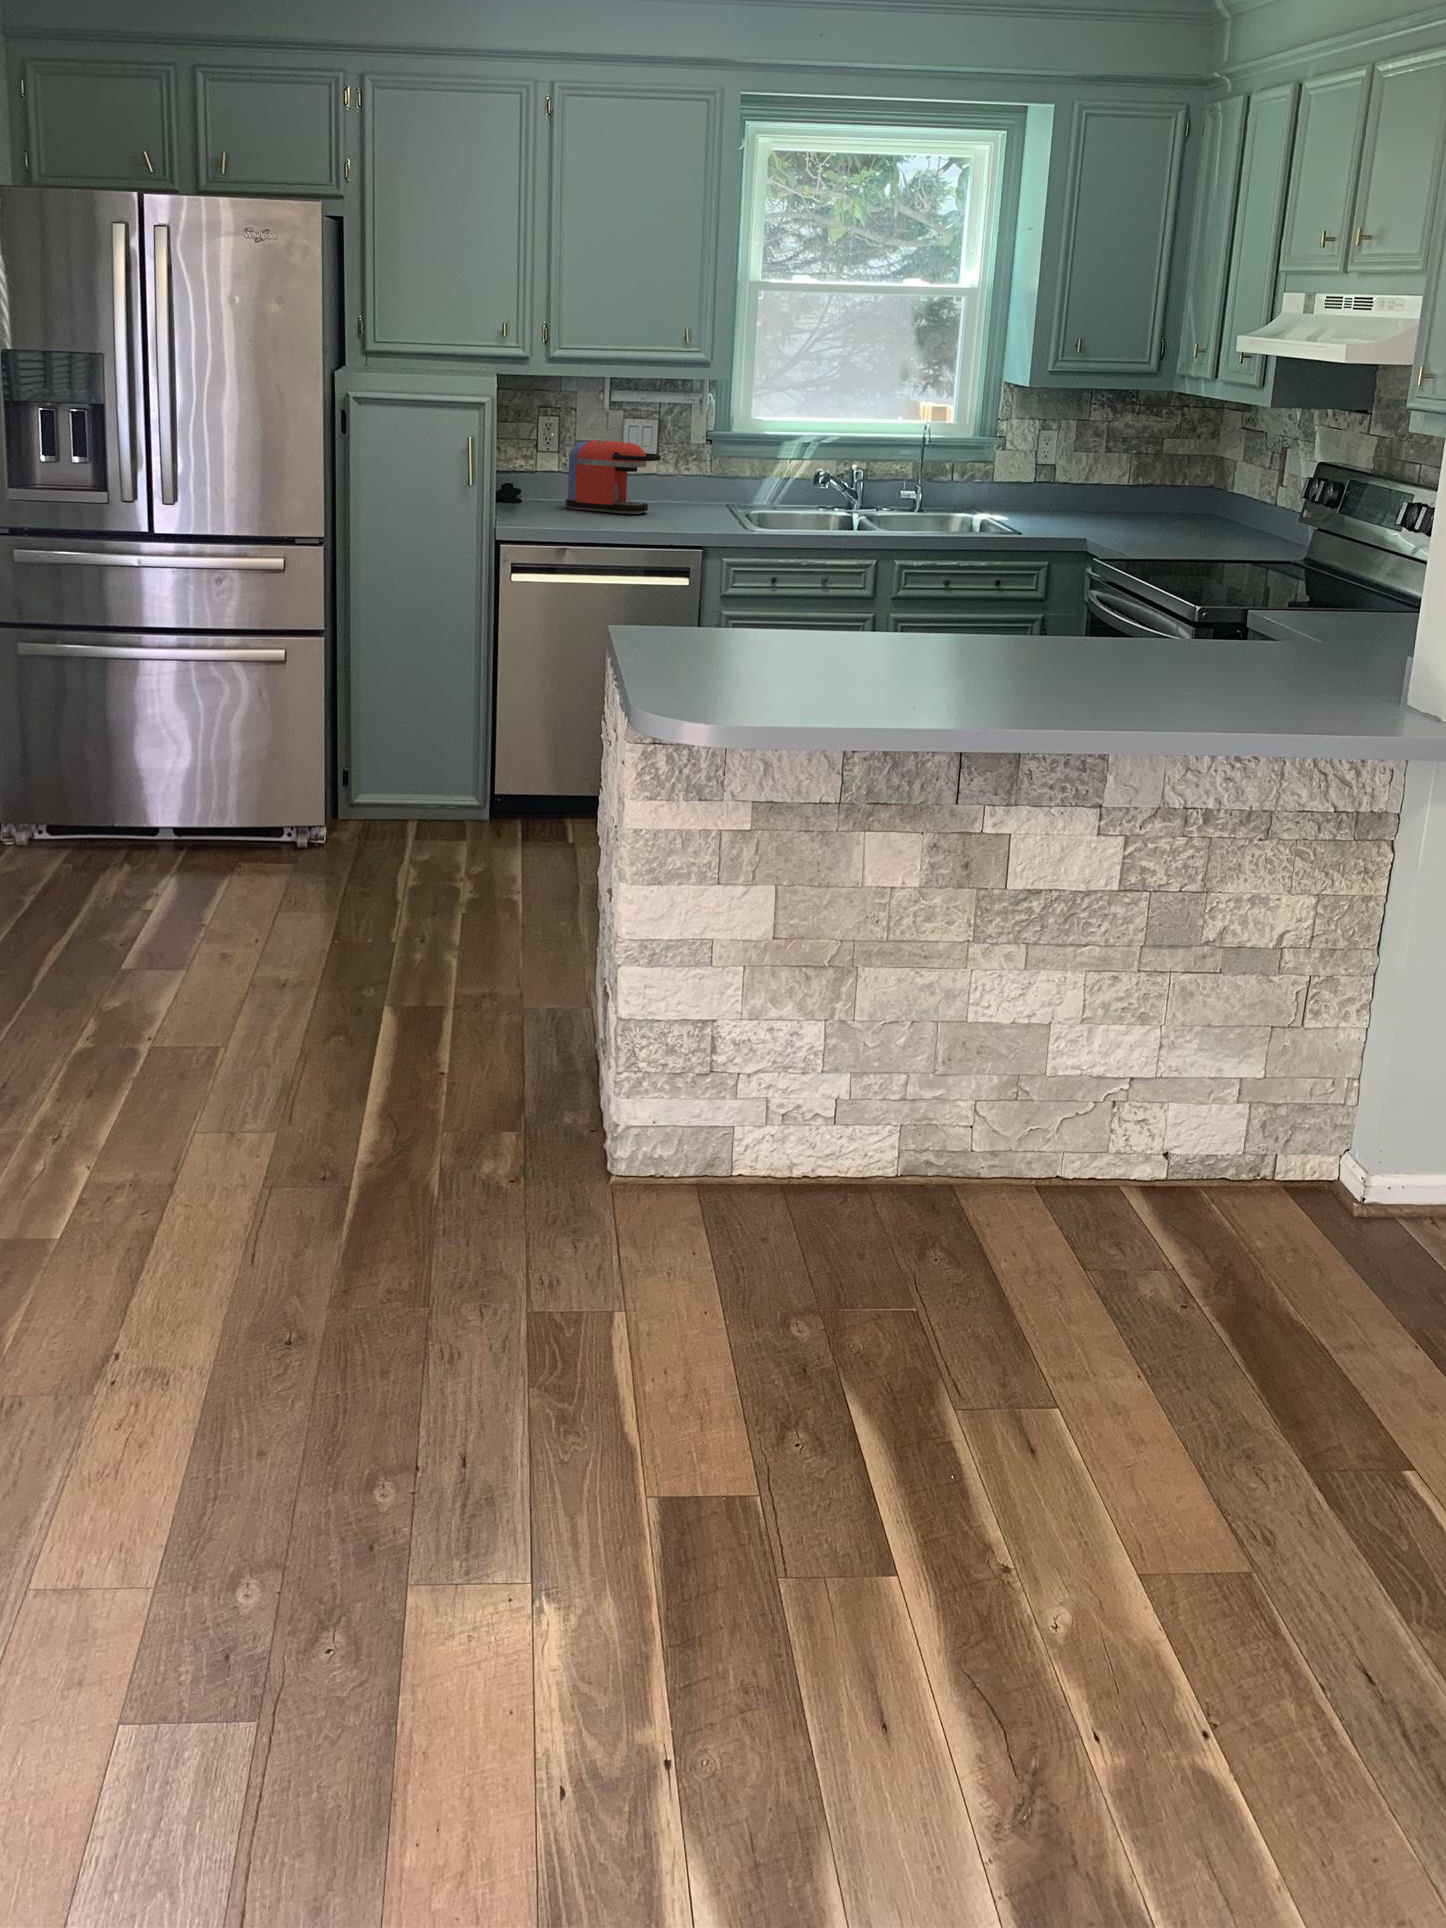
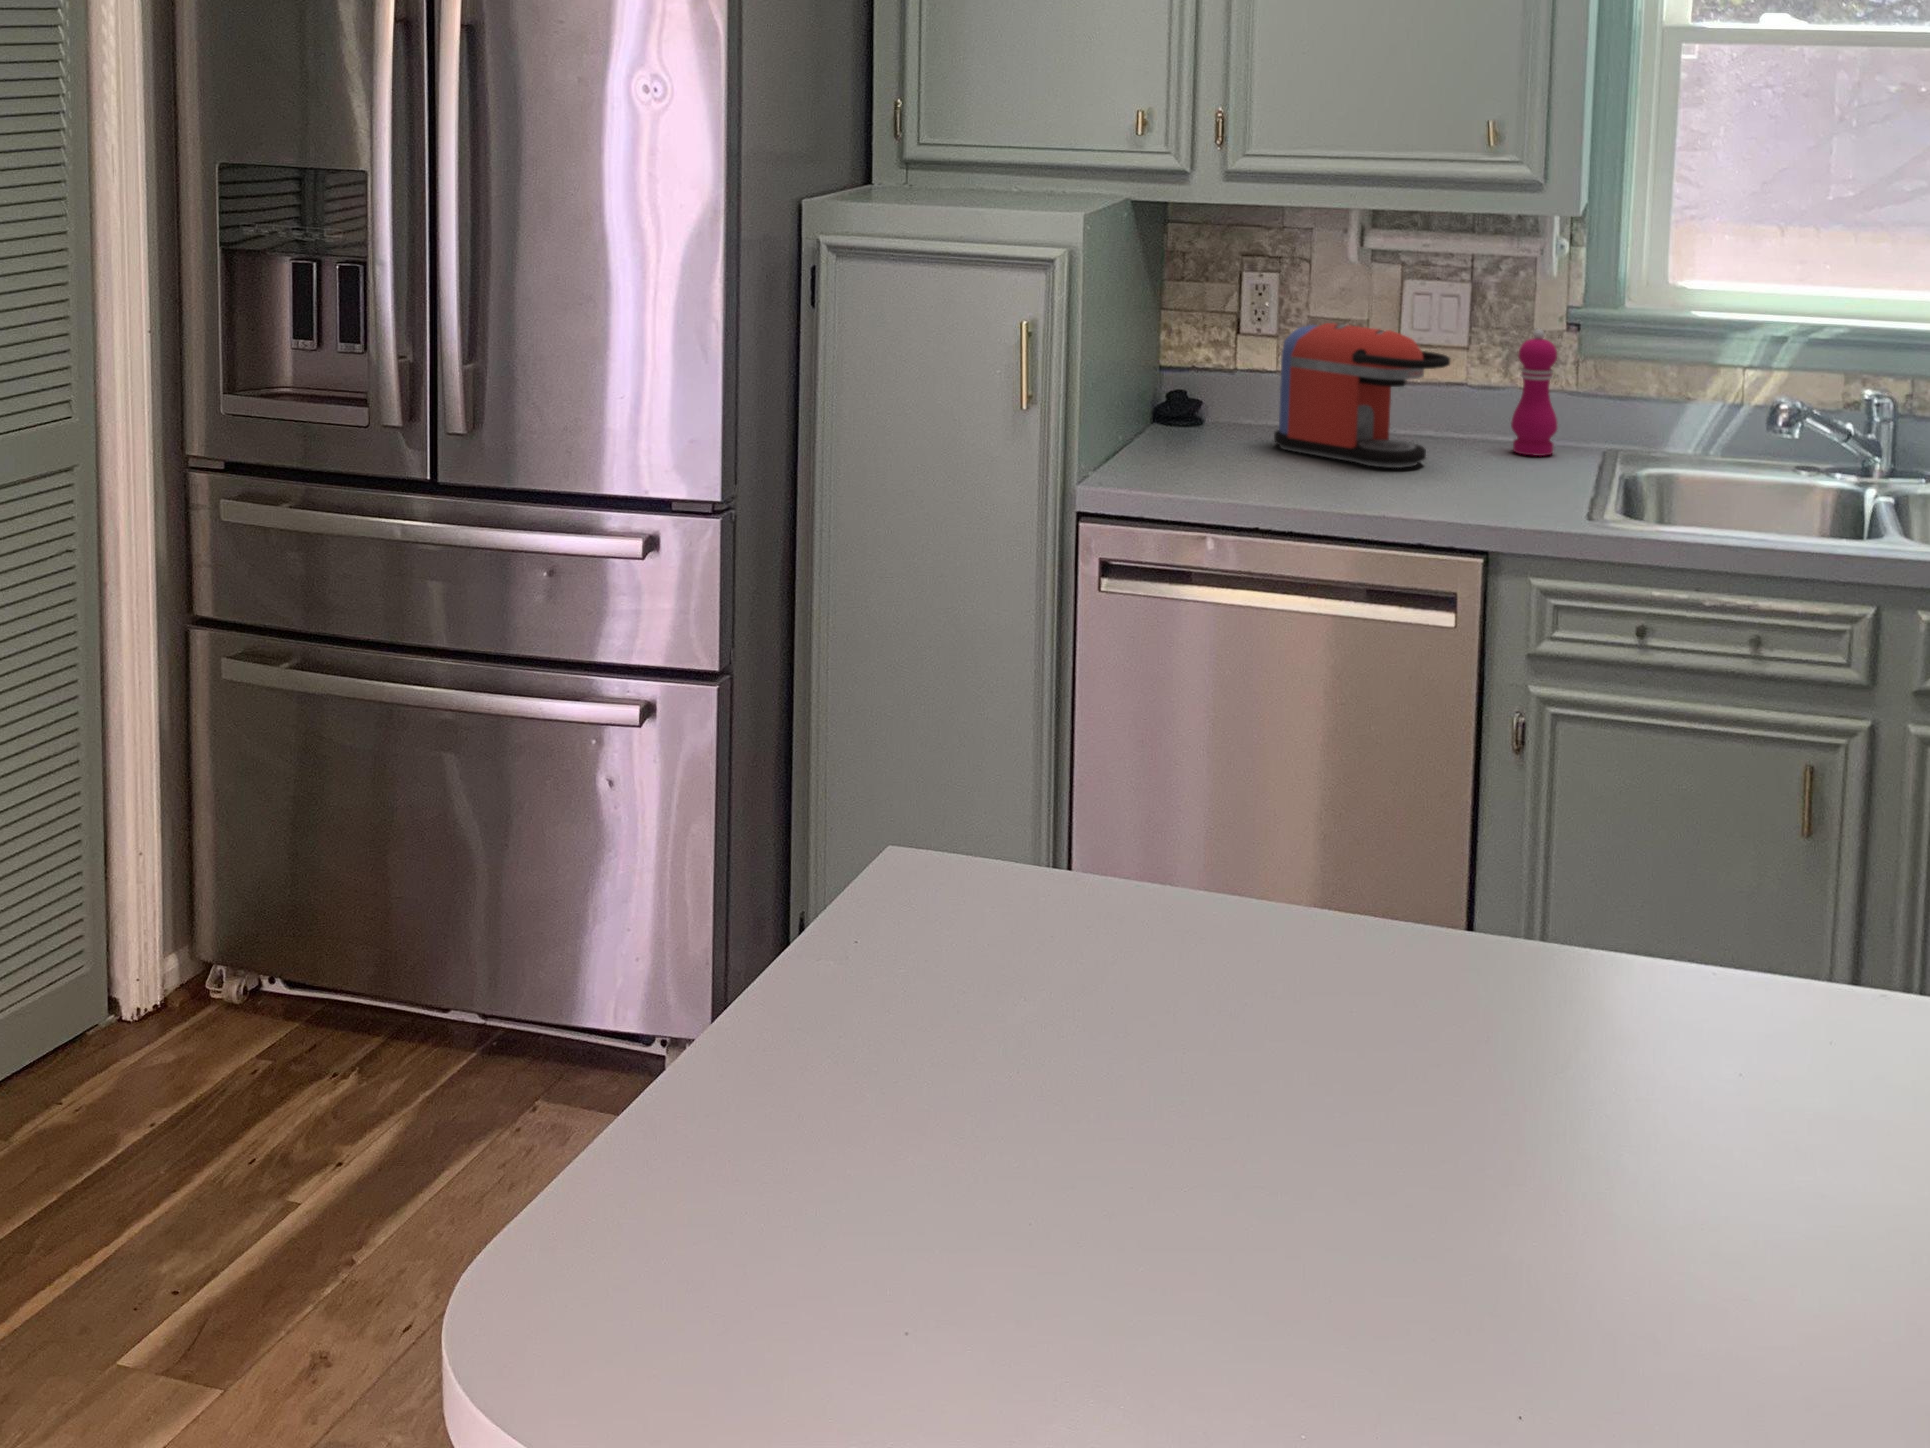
pepper mill: none [682,441,705,507] -> present [1511,329,1557,456]

